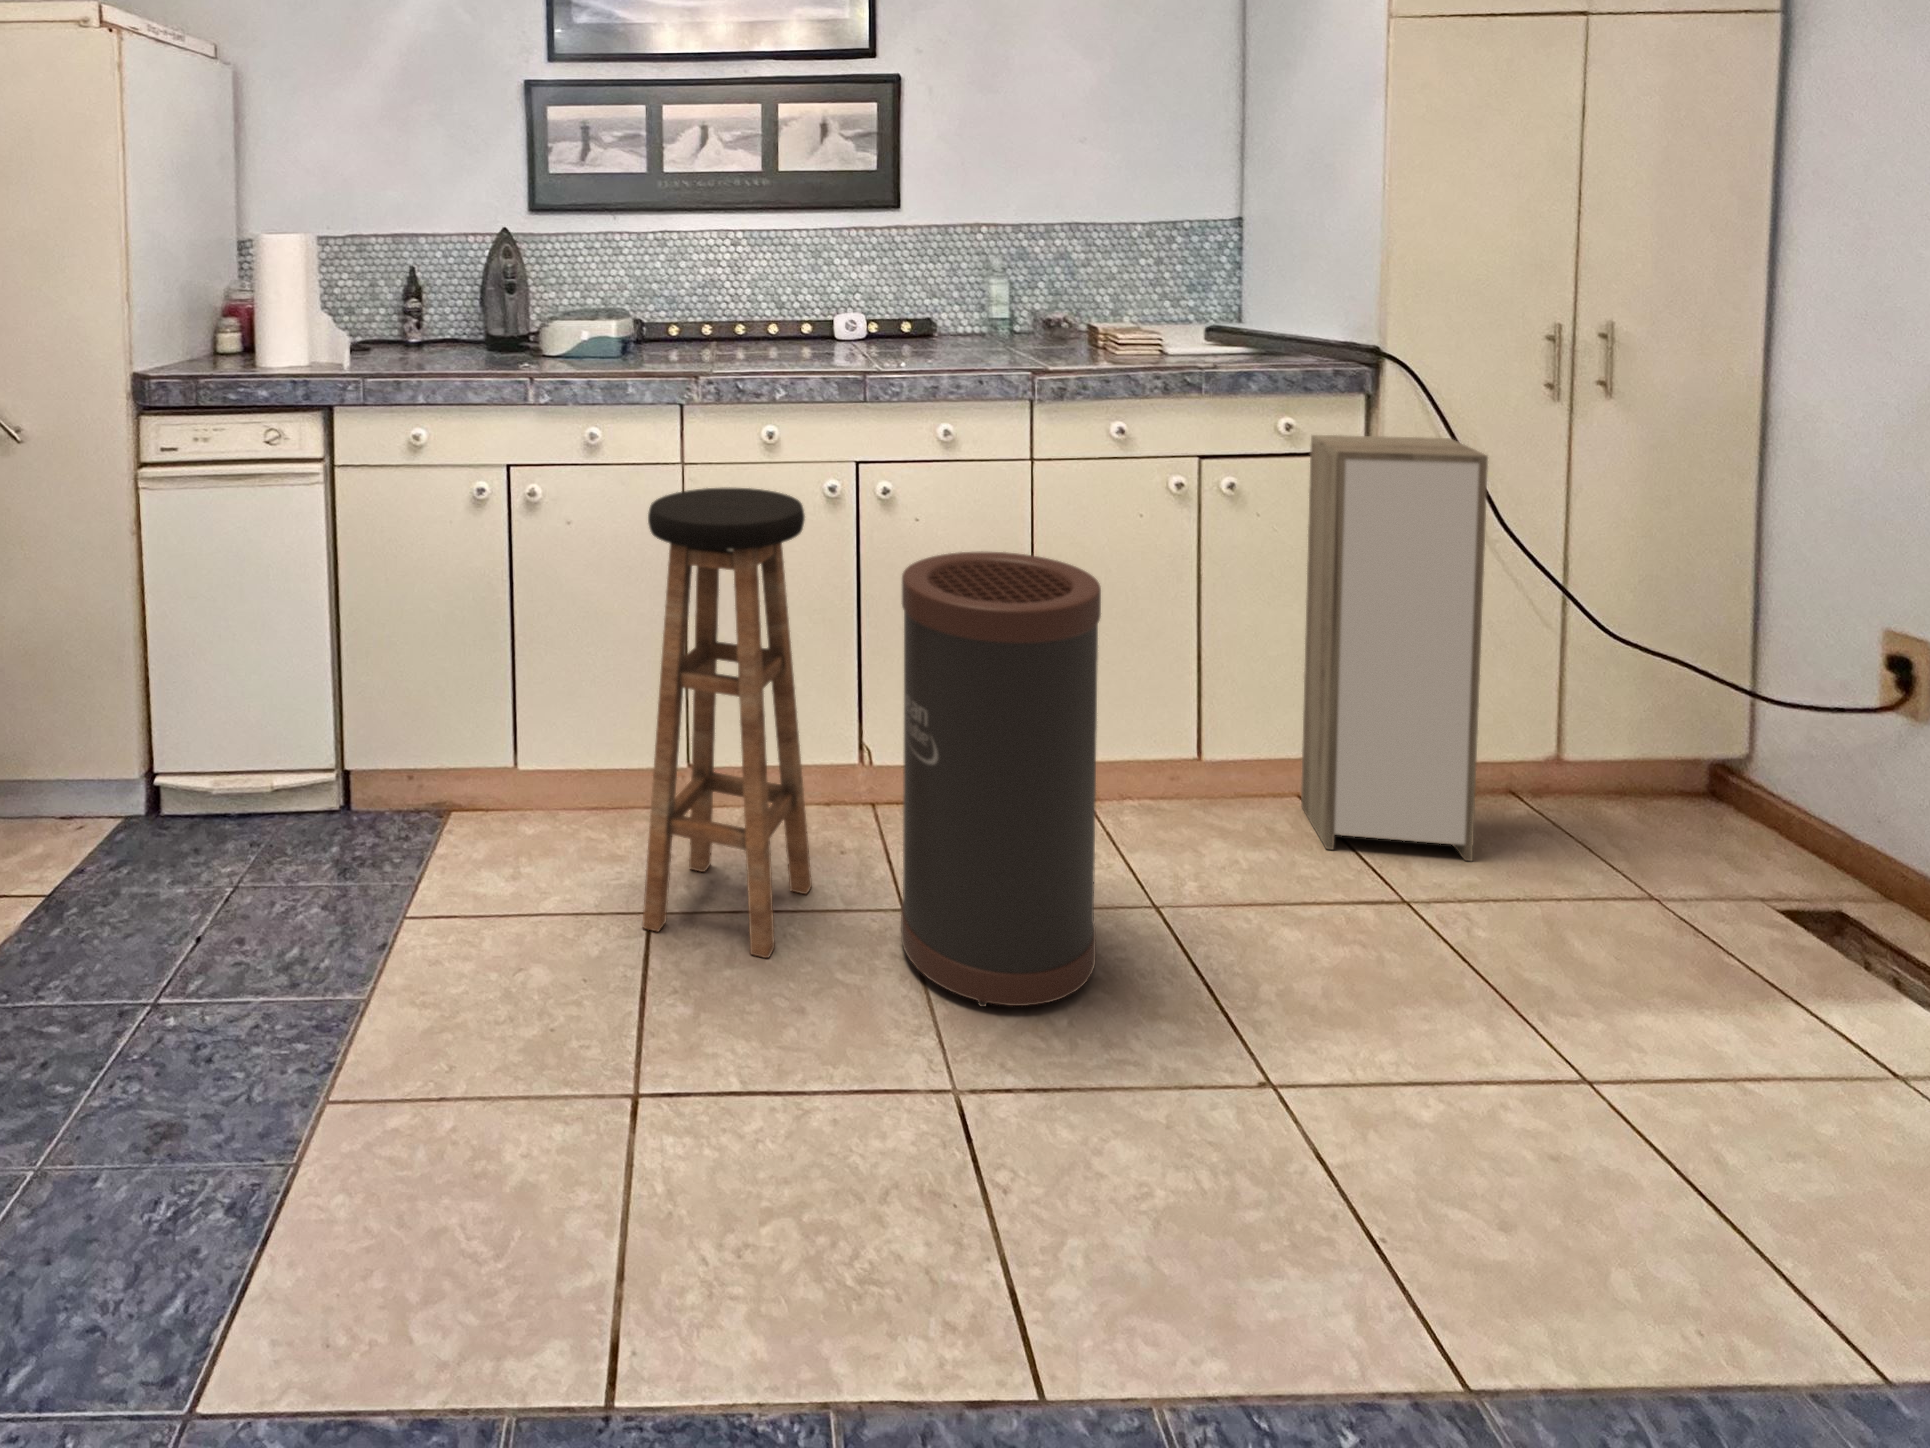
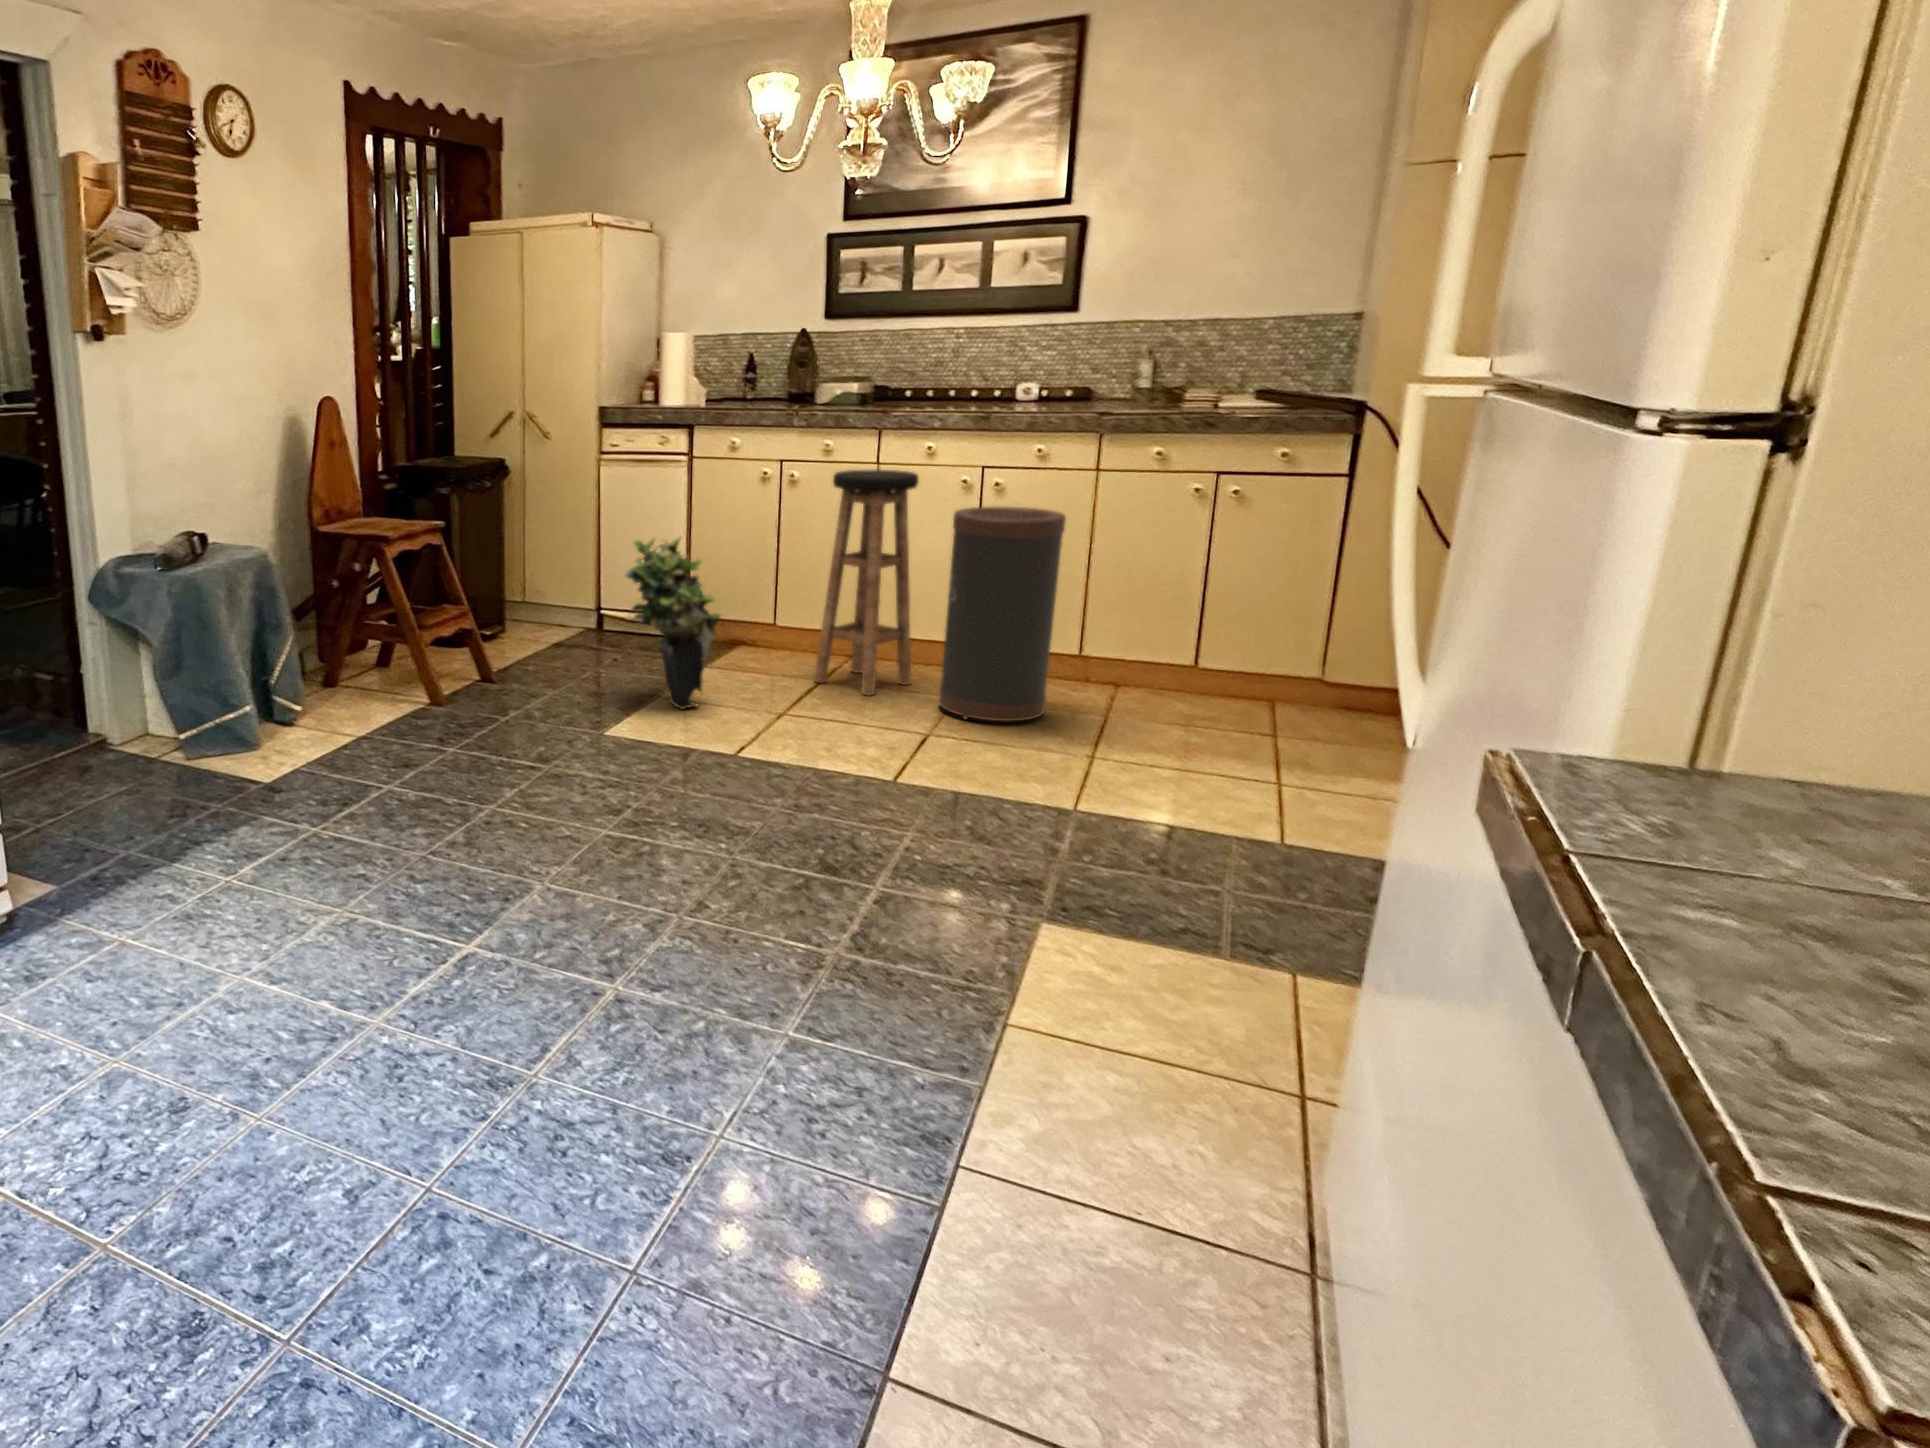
storage cabinet: present [1301,435,1488,861] -> none [1251,460,1406,732]
potted plant: none [225,700,478,1170] -> present [625,538,721,709]

